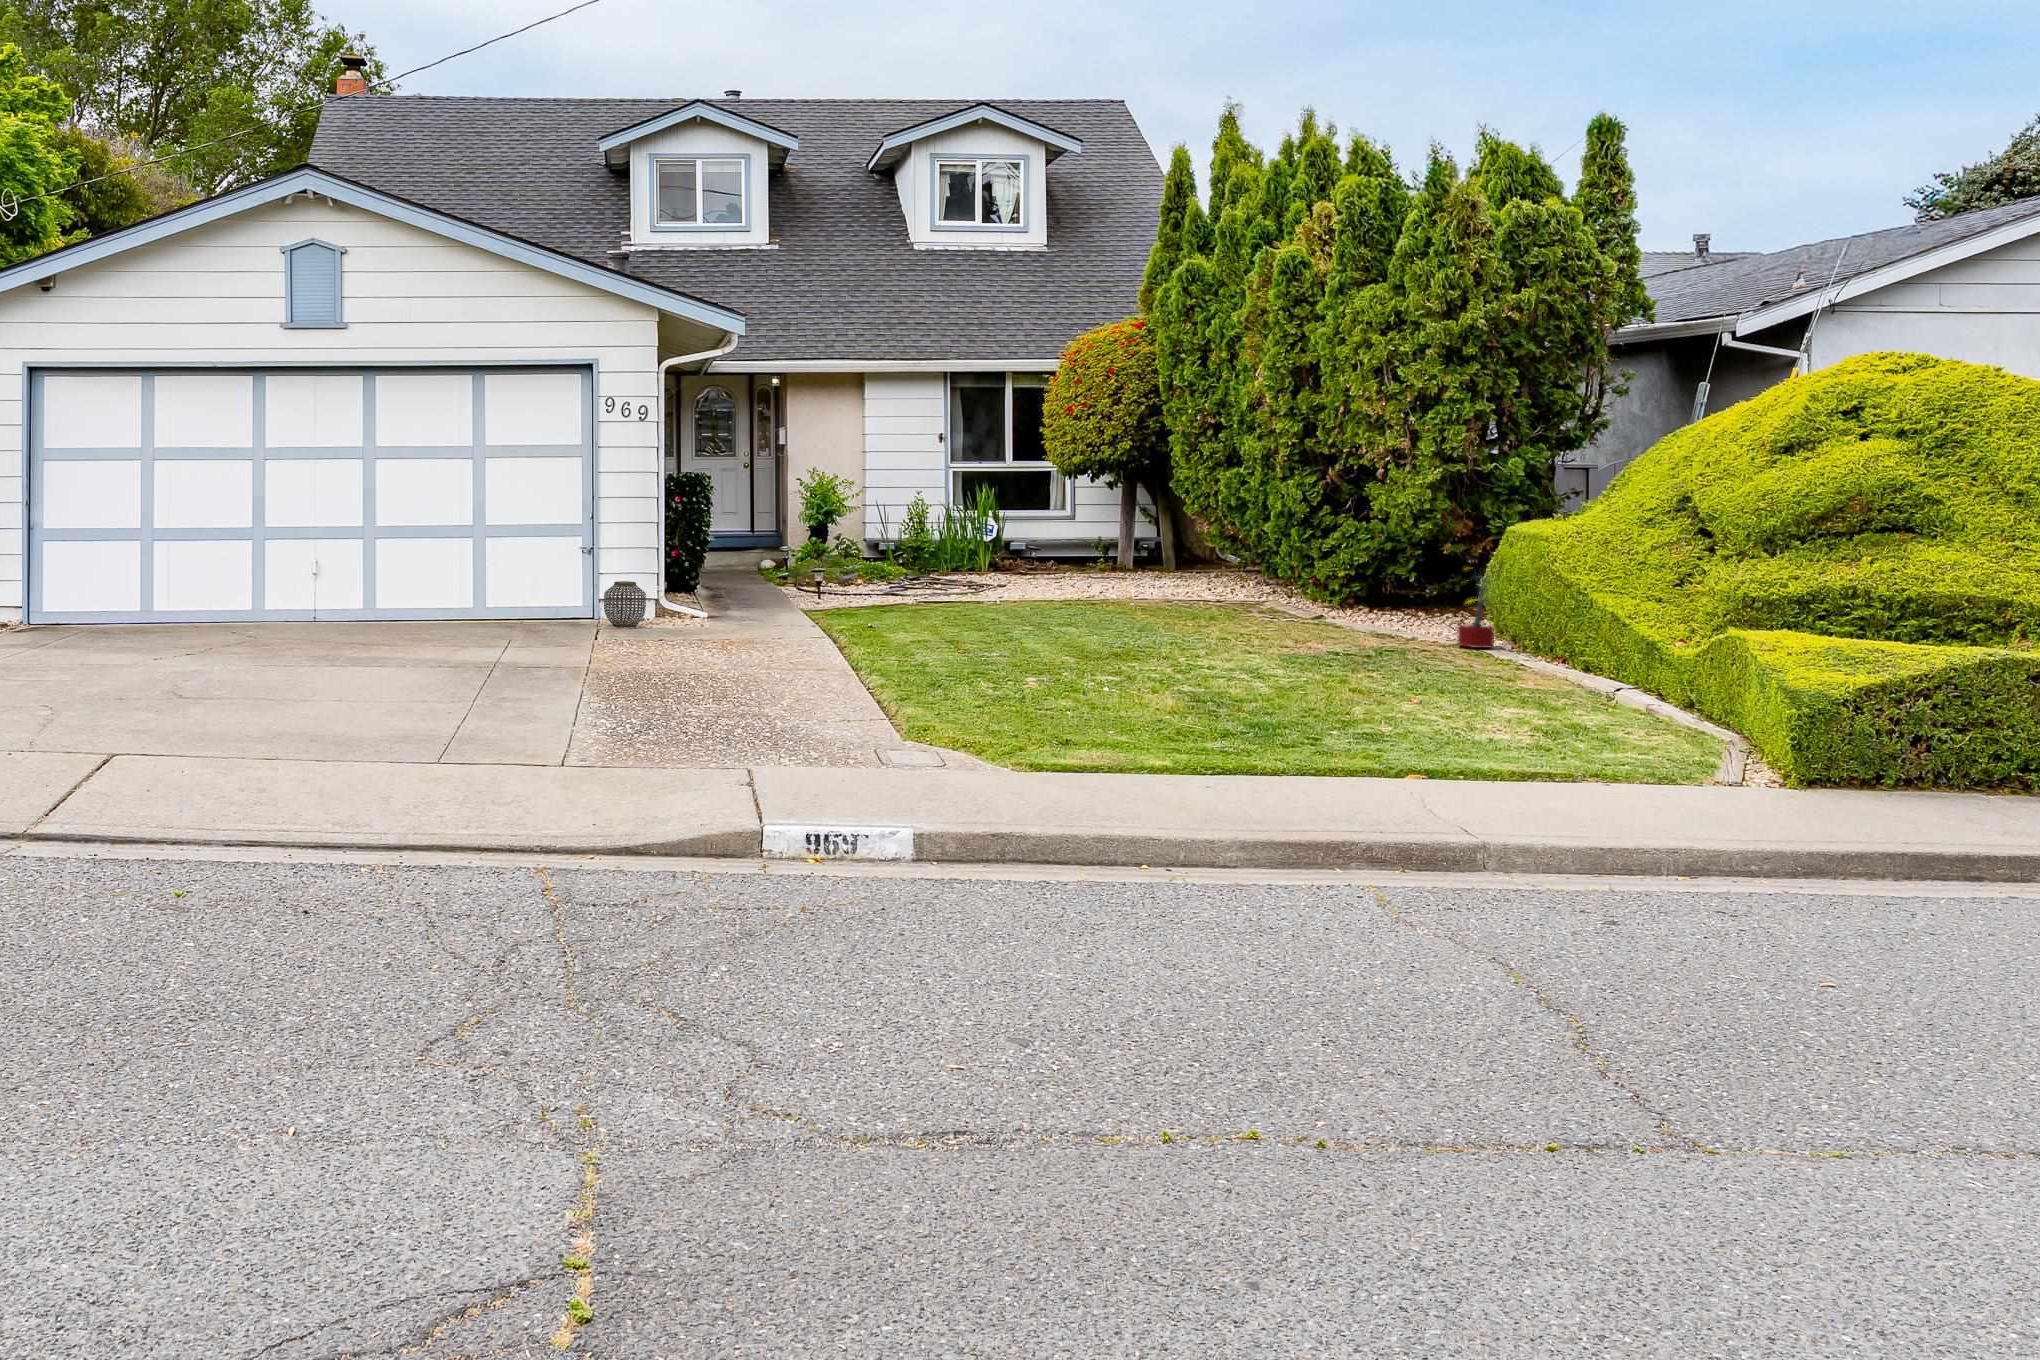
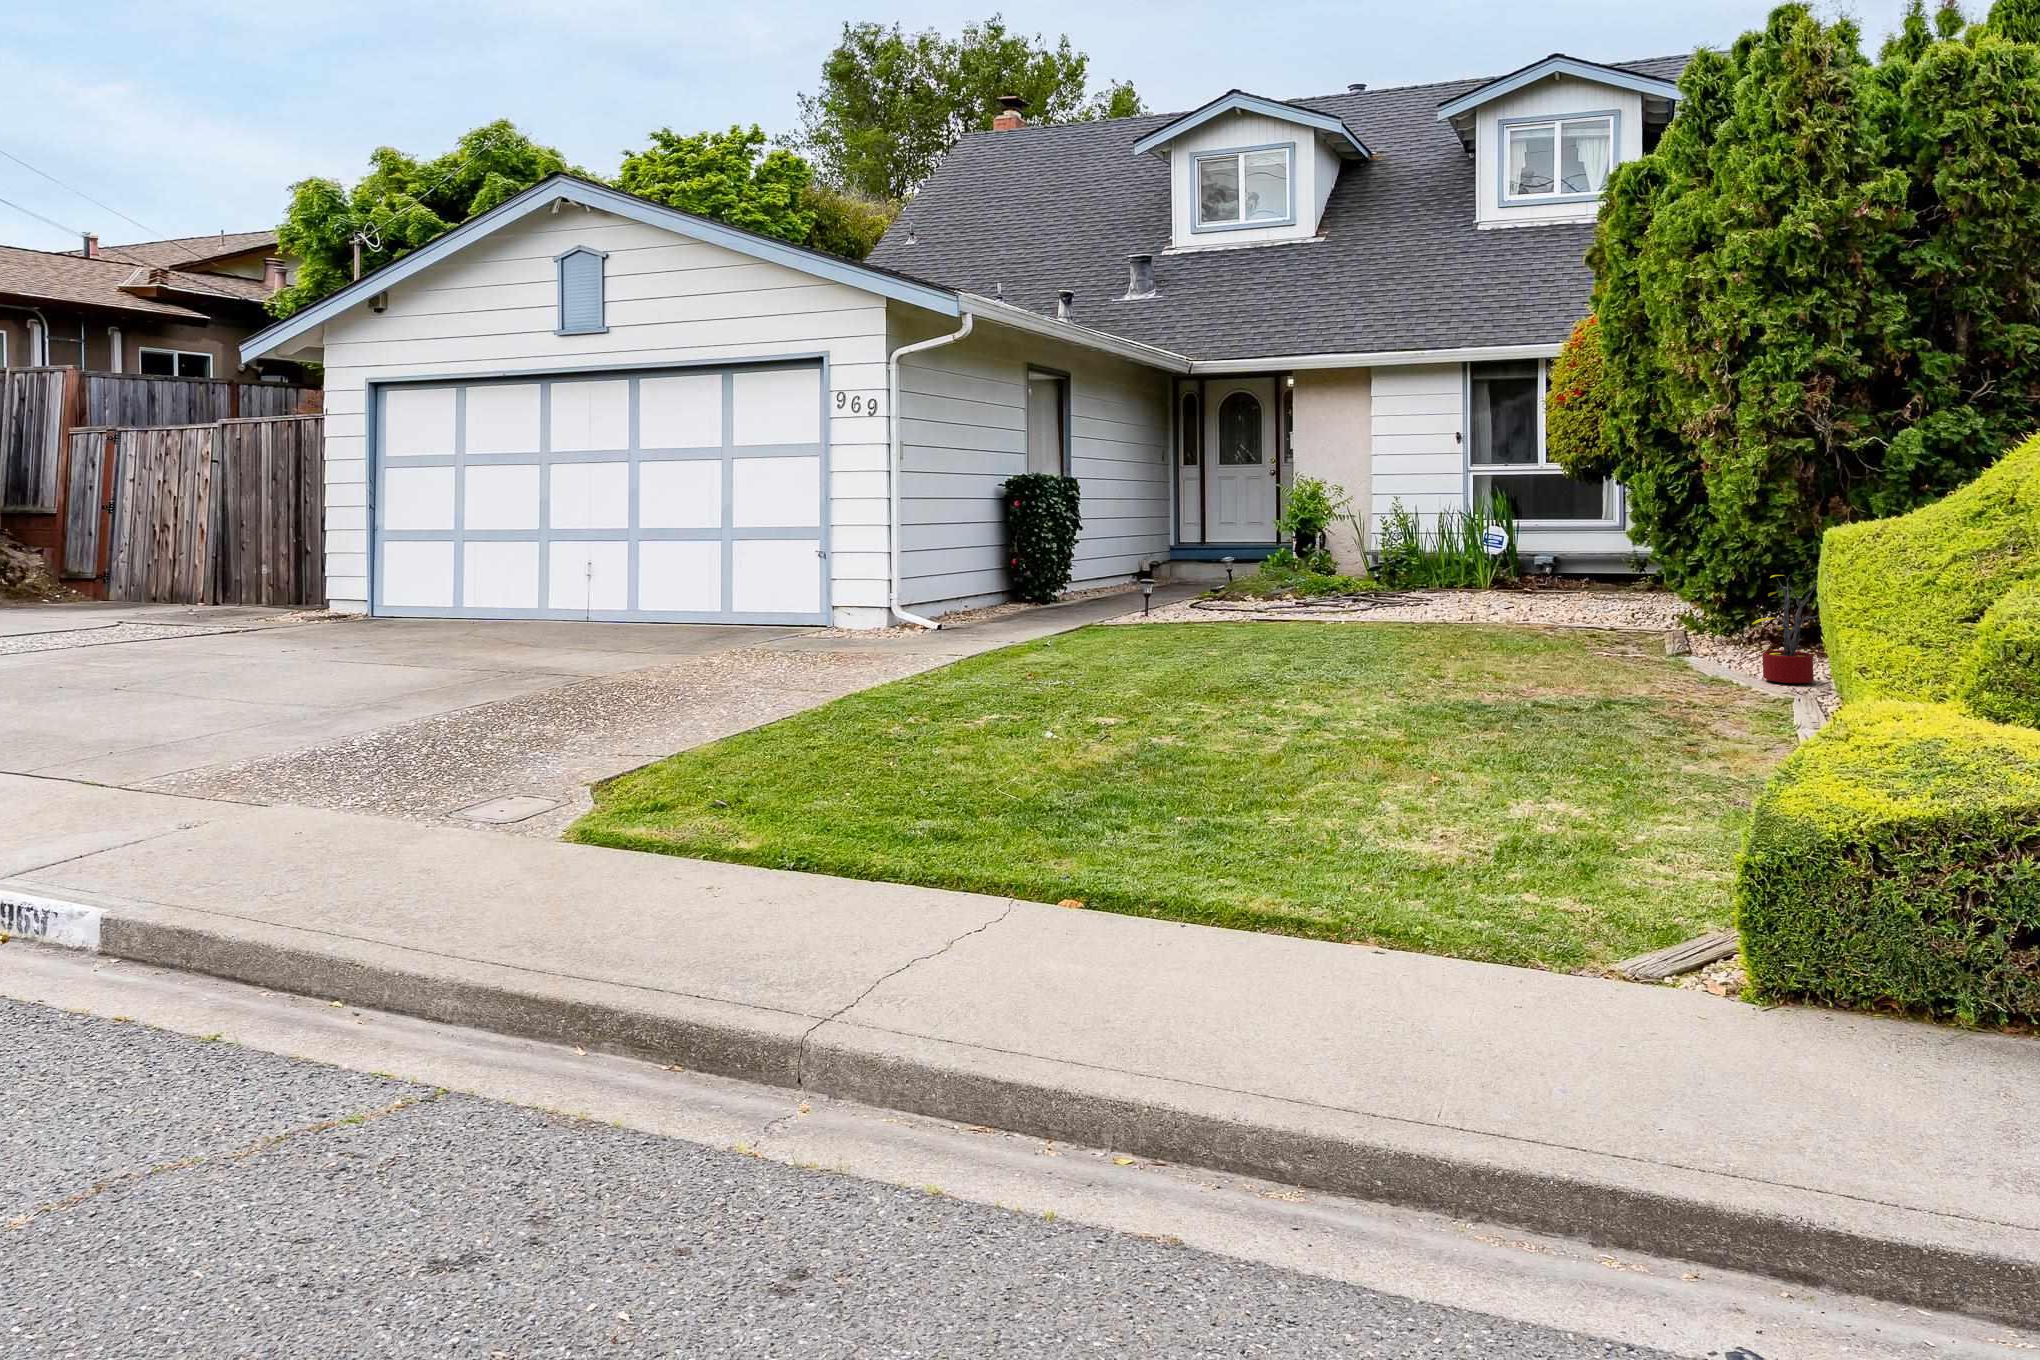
woven basket: present [604,581,646,627] -> none [834,580,877,627]

